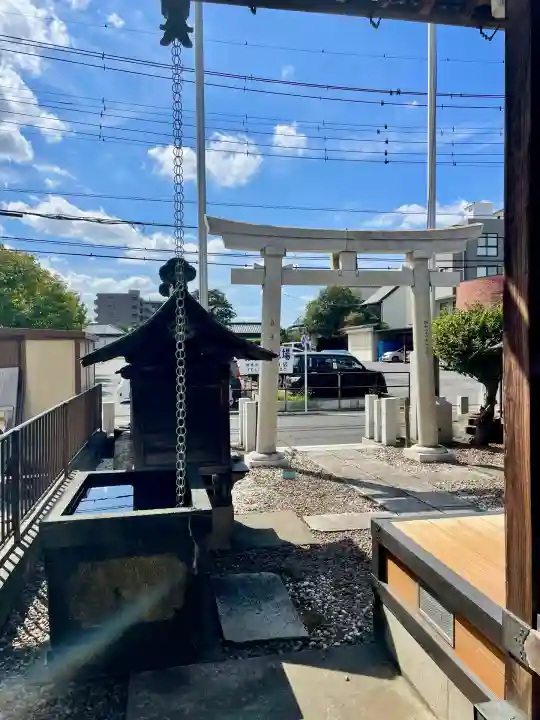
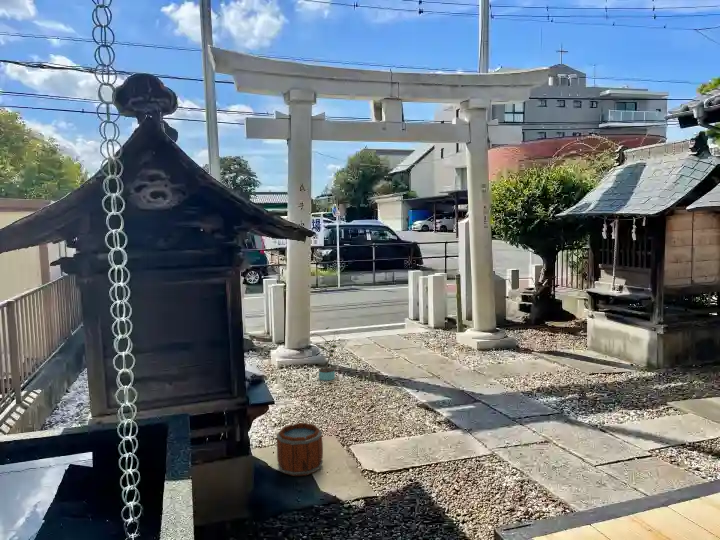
bucket: none [250,495,283,530] -> present [277,423,323,476]

